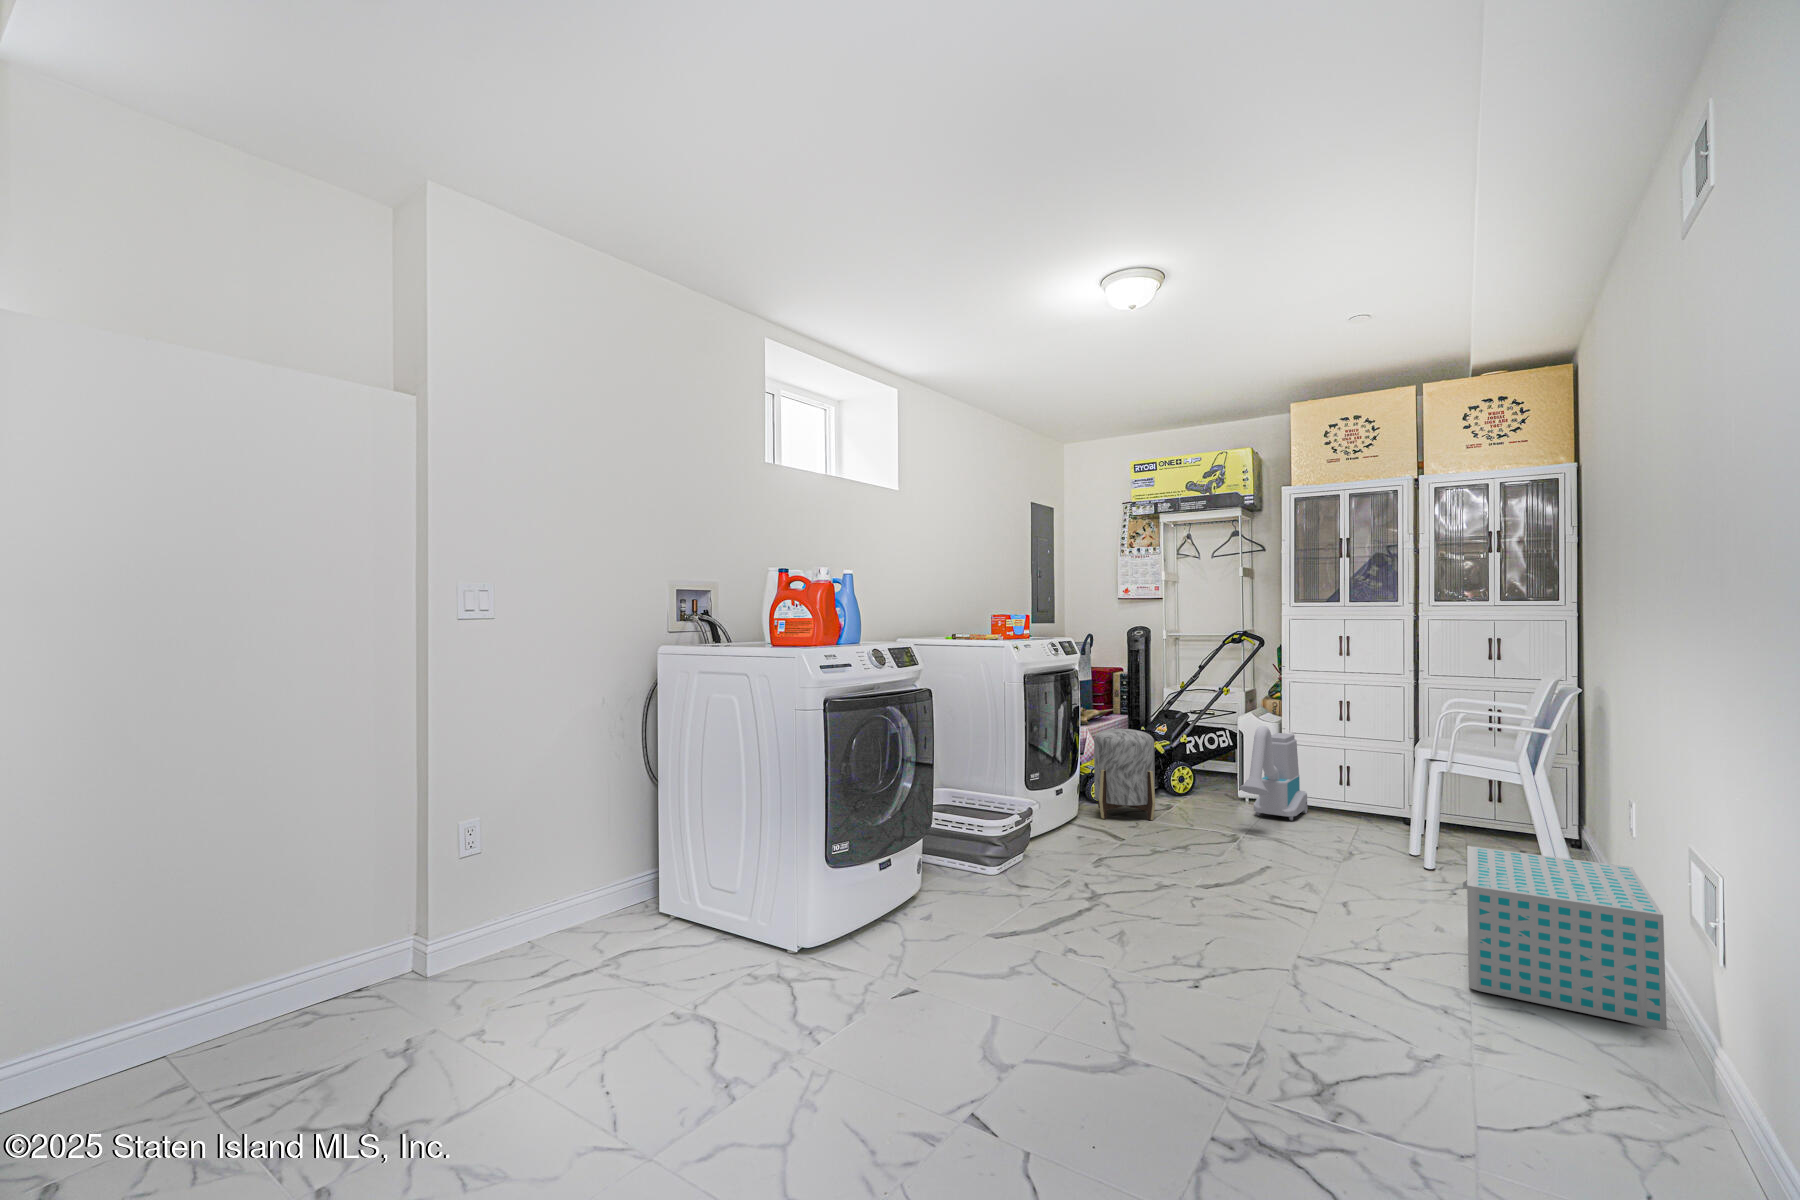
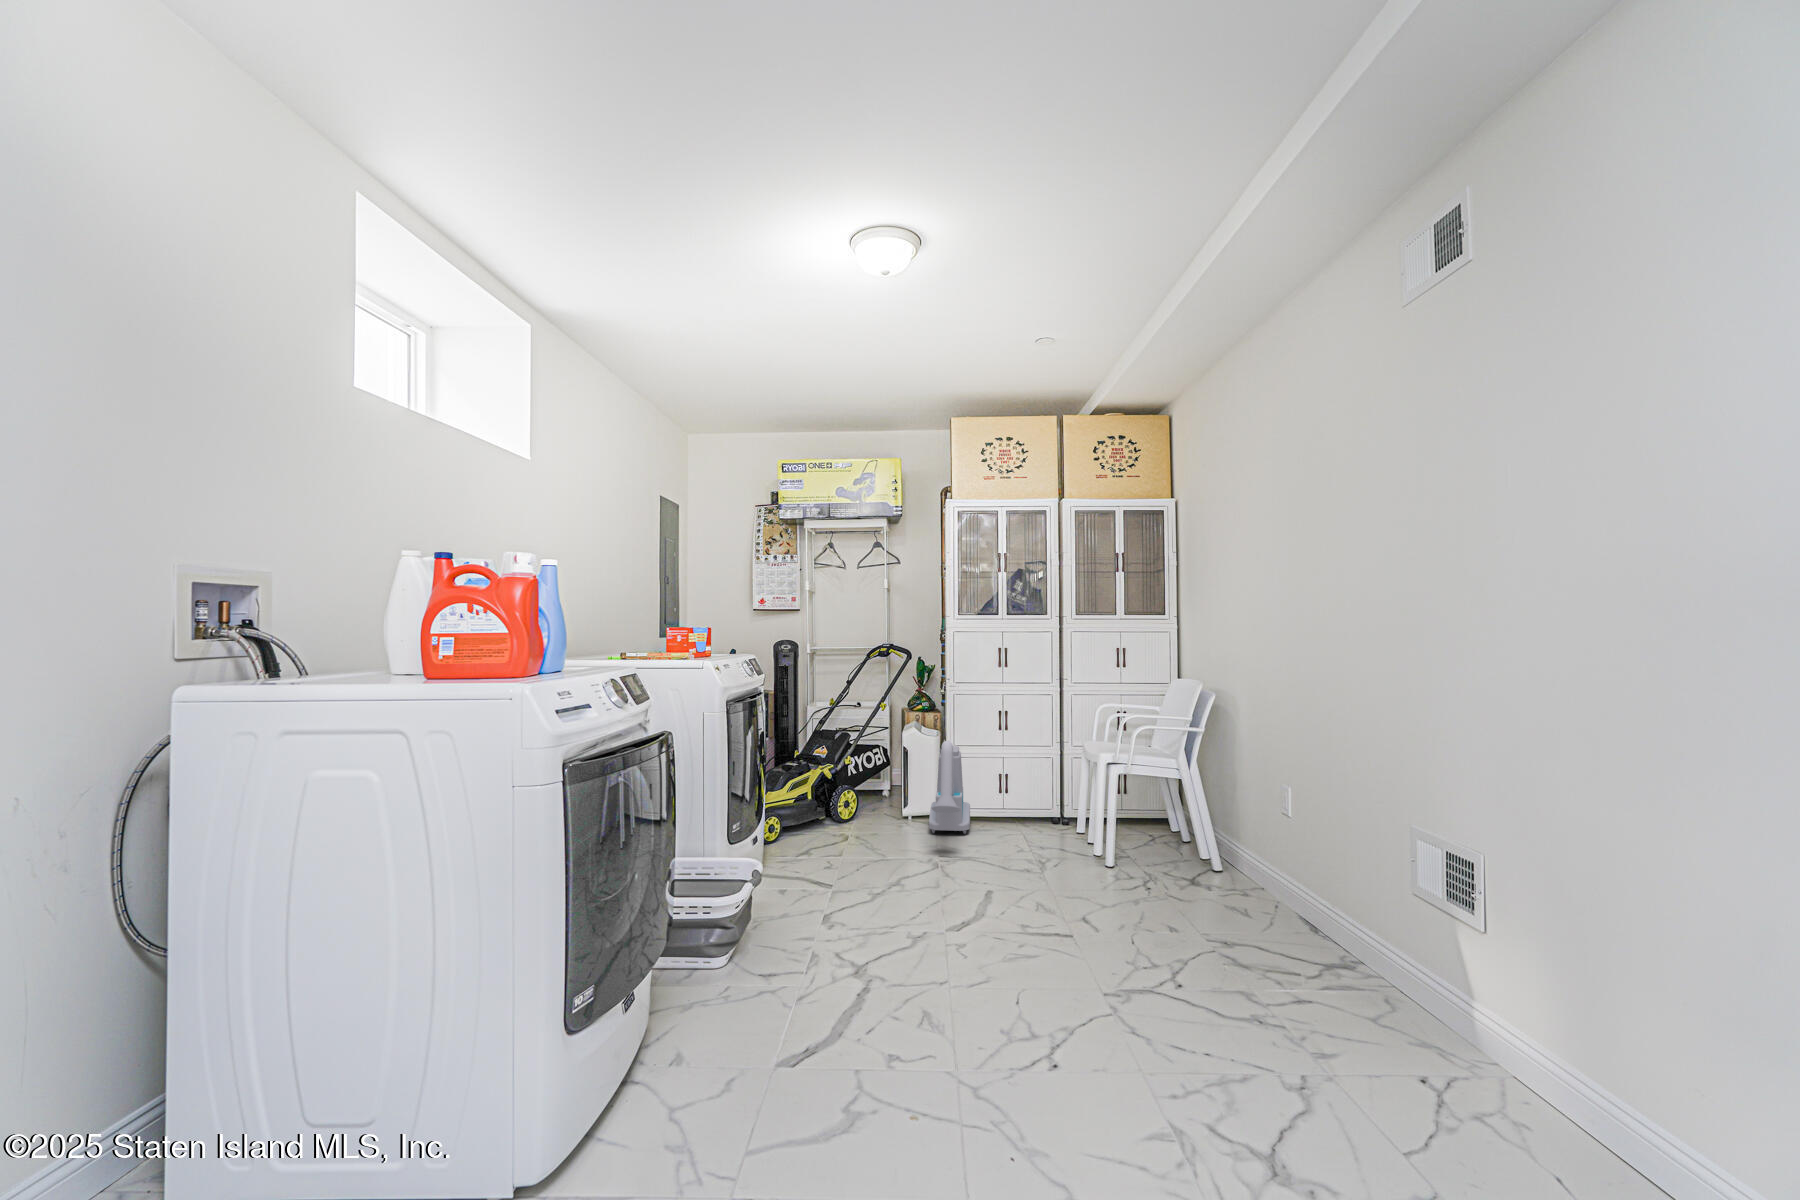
stool: present [1094,729,1155,820] -> none [773,755,845,861]
storage box: present [1462,846,1667,1030] -> none [1199,847,1401,993]

